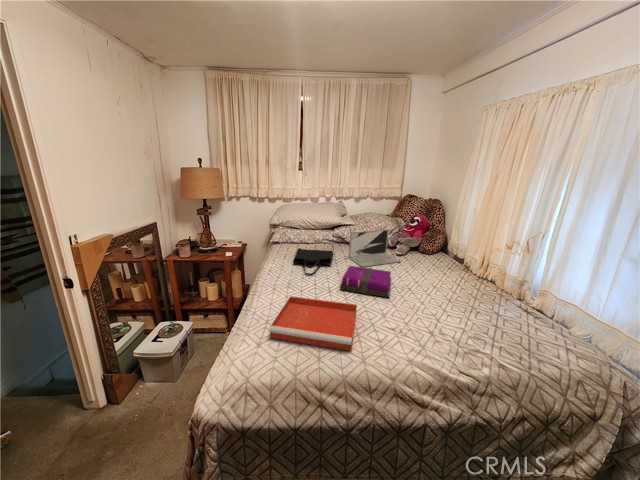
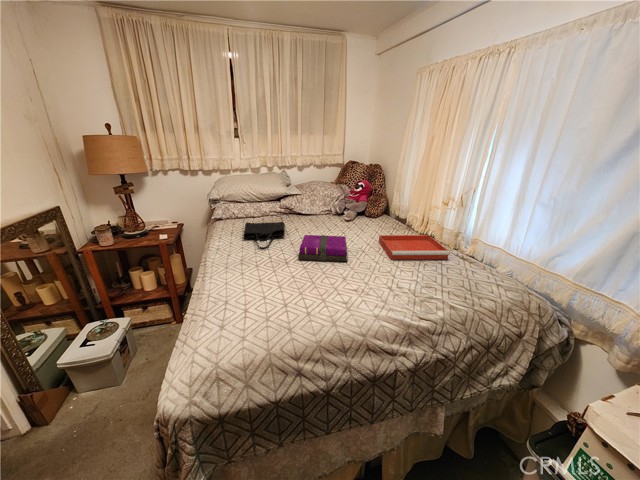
laptop: present [349,230,401,267] -> none [300,197,351,235]
tray: present [269,296,357,351] -> present [379,235,450,260]

